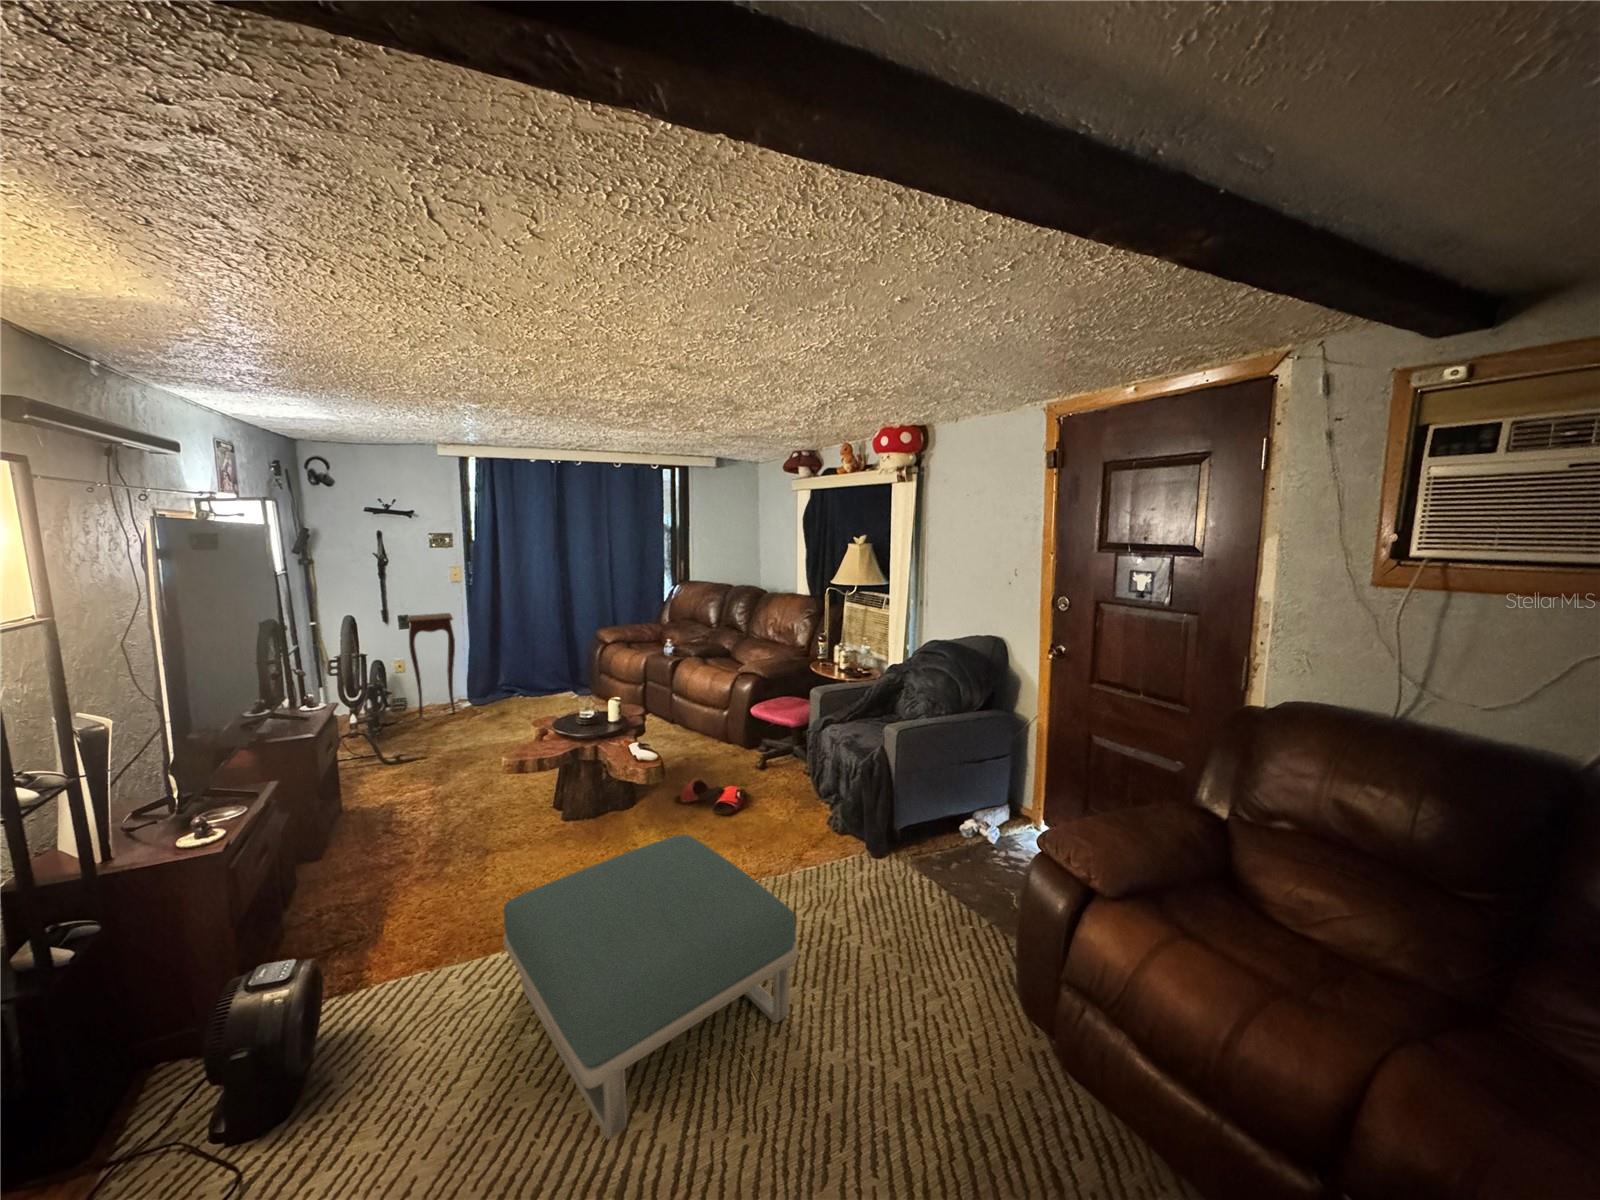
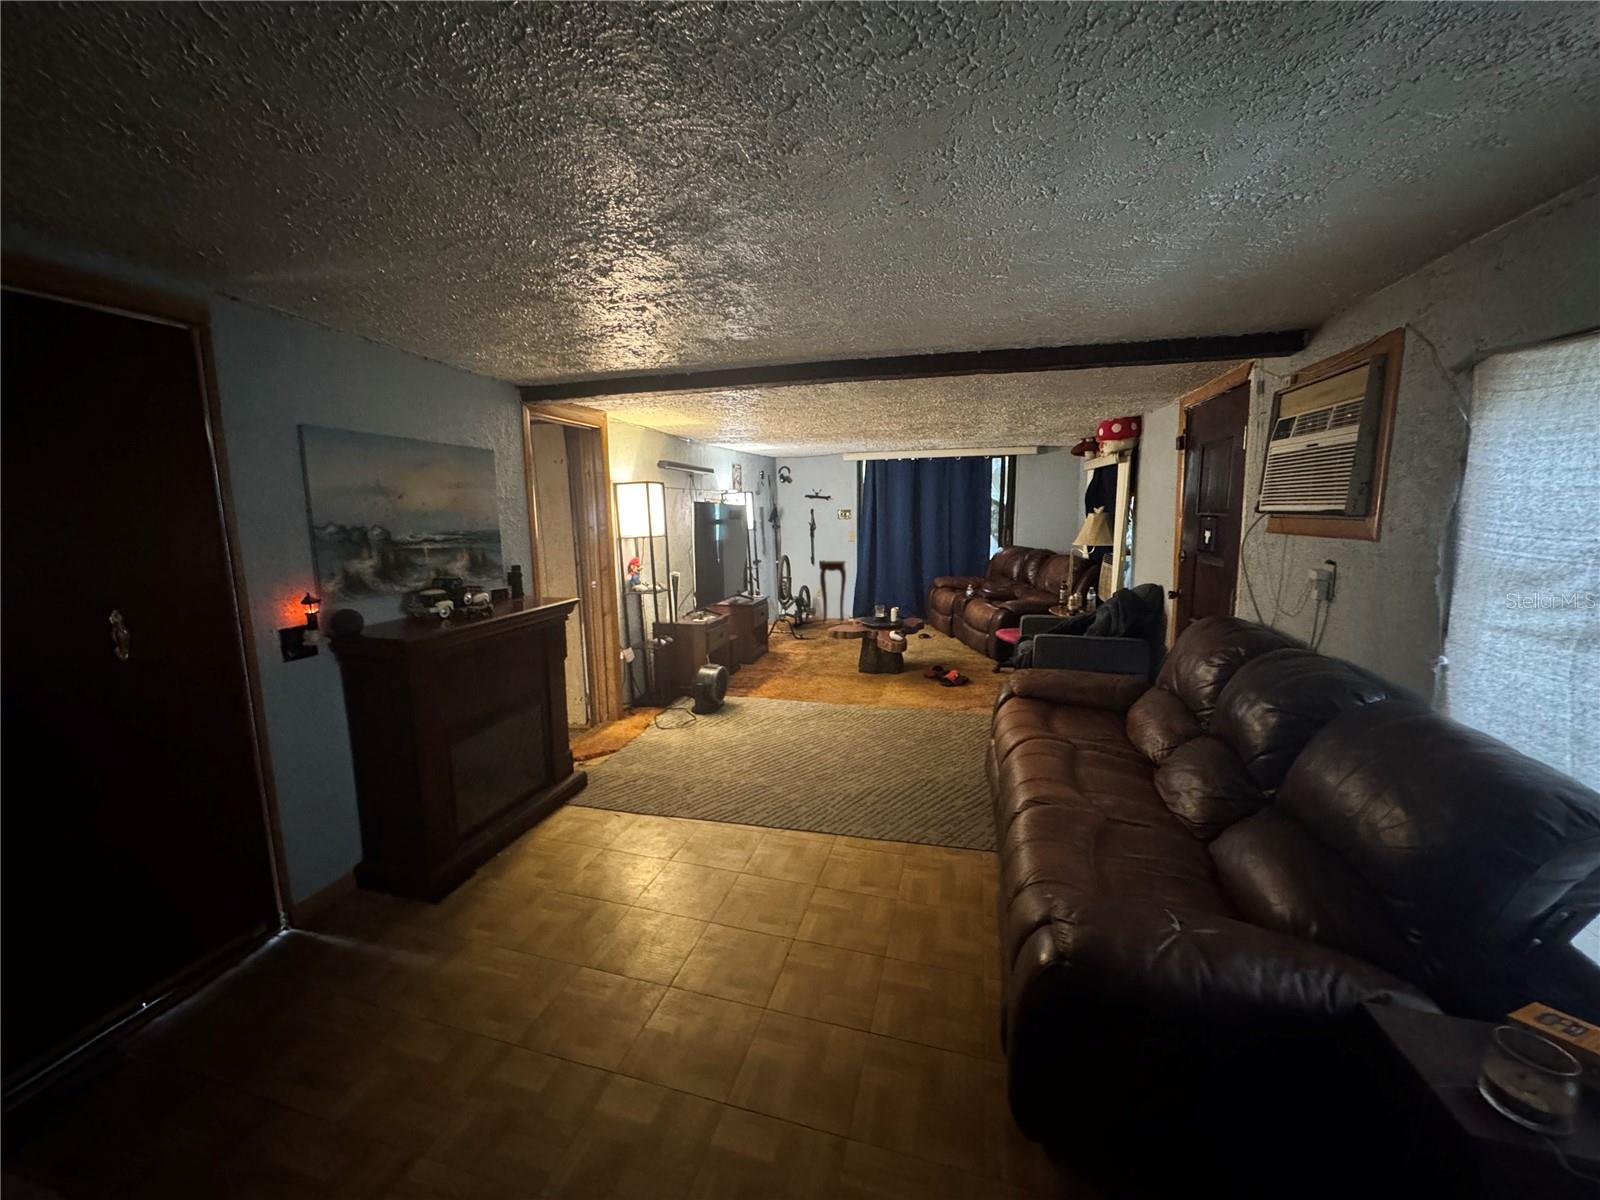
footstool: present [503,834,798,1139] -> none [787,665,899,747]

